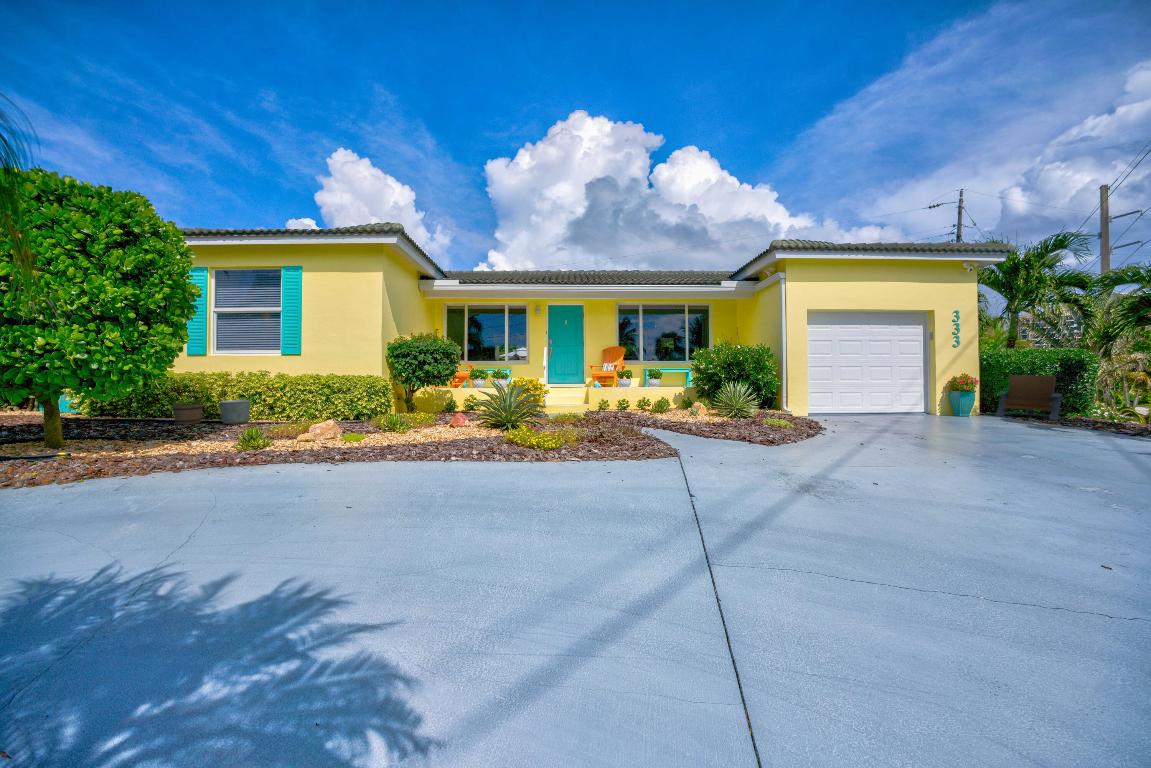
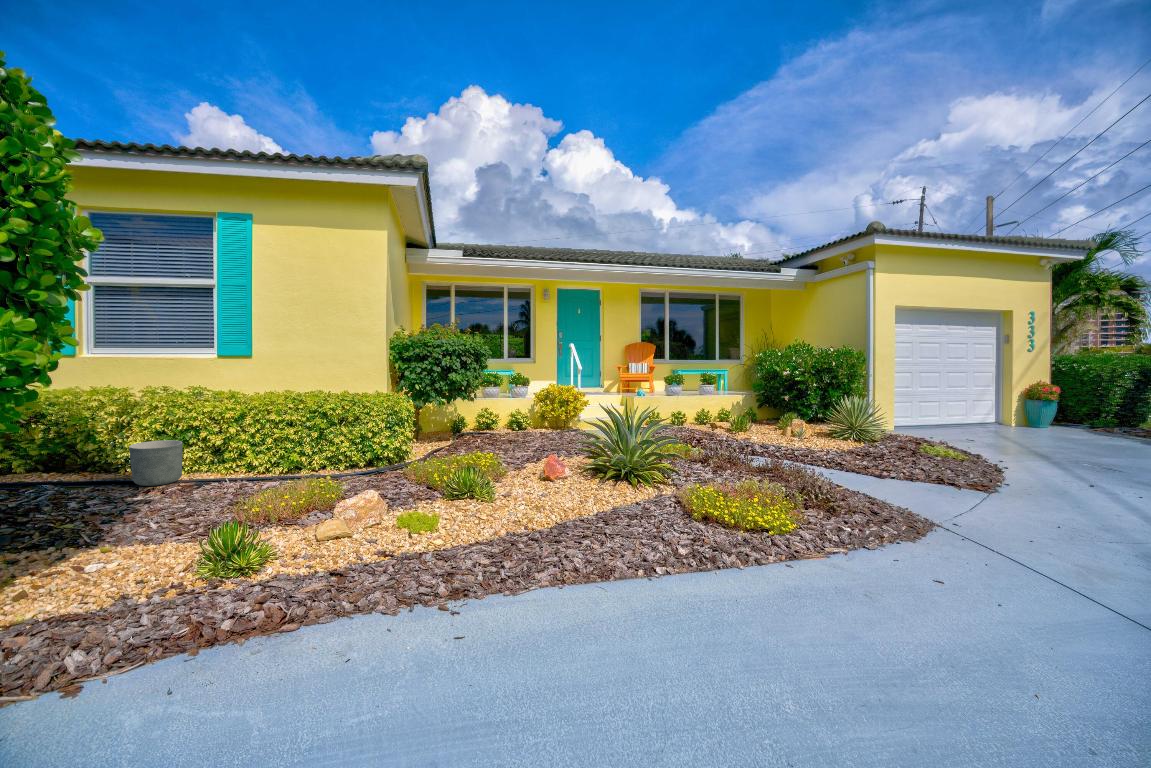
lounge chair: present [996,375,1062,420] -> none [1071,383,1147,433]
bucket: present [172,401,203,424] -> none [27,445,88,492]

